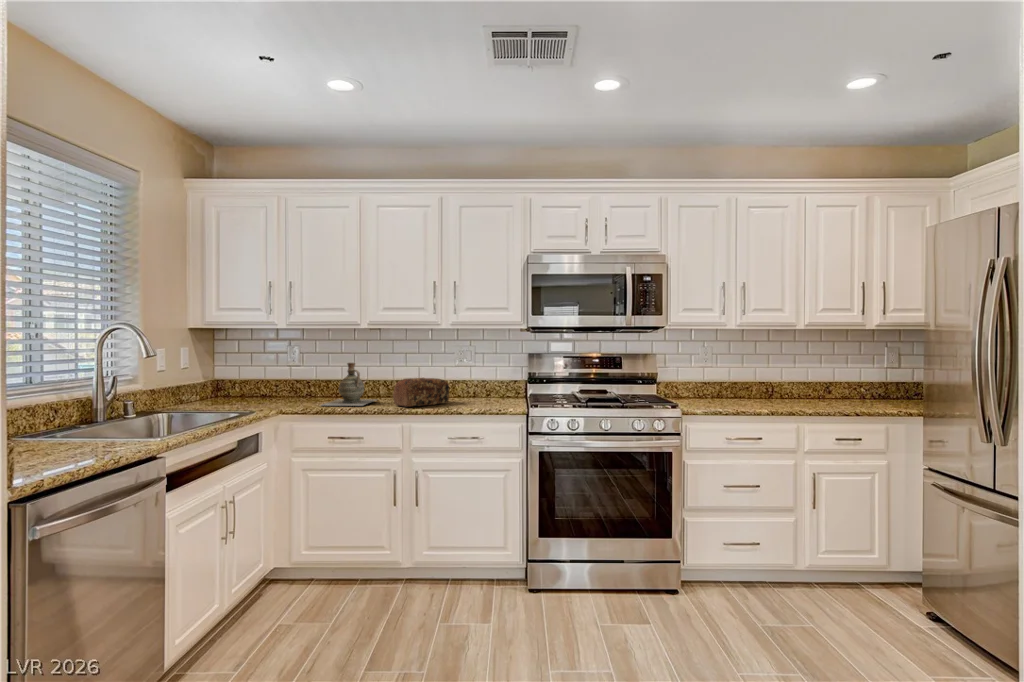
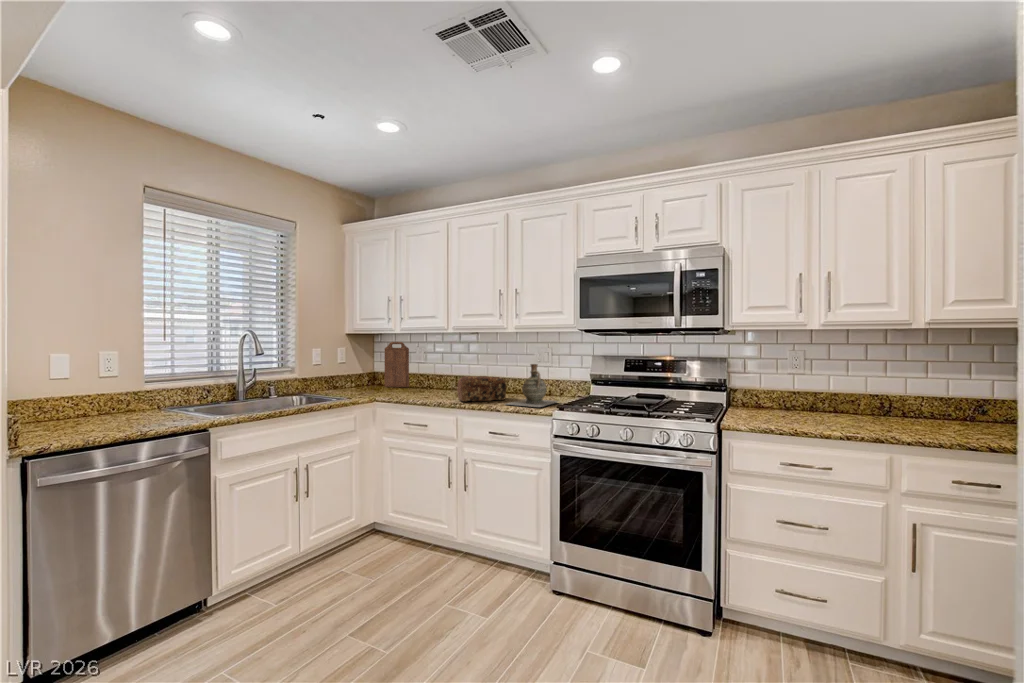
cutting board: none [250,341,285,398] -> present [385,342,409,387]
ceramic jug: present [322,363,375,406] -> present [506,364,559,407]

